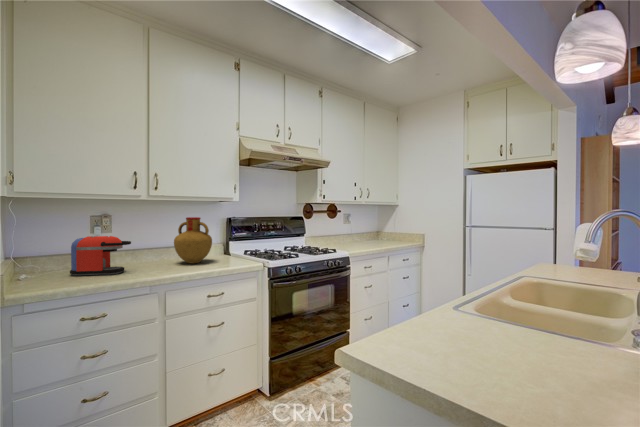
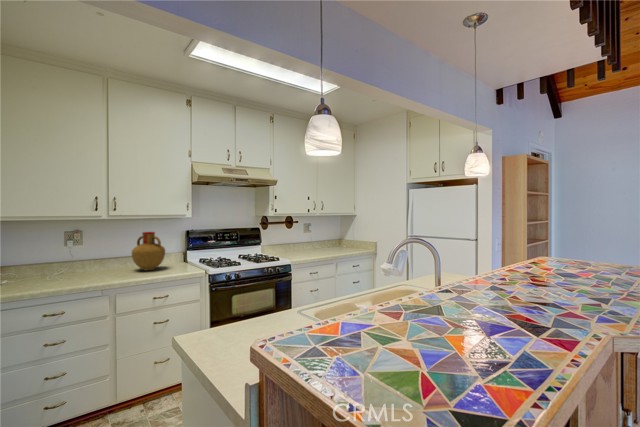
coffee maker: present [70,236,131,275] -> none [41,249,92,281]

